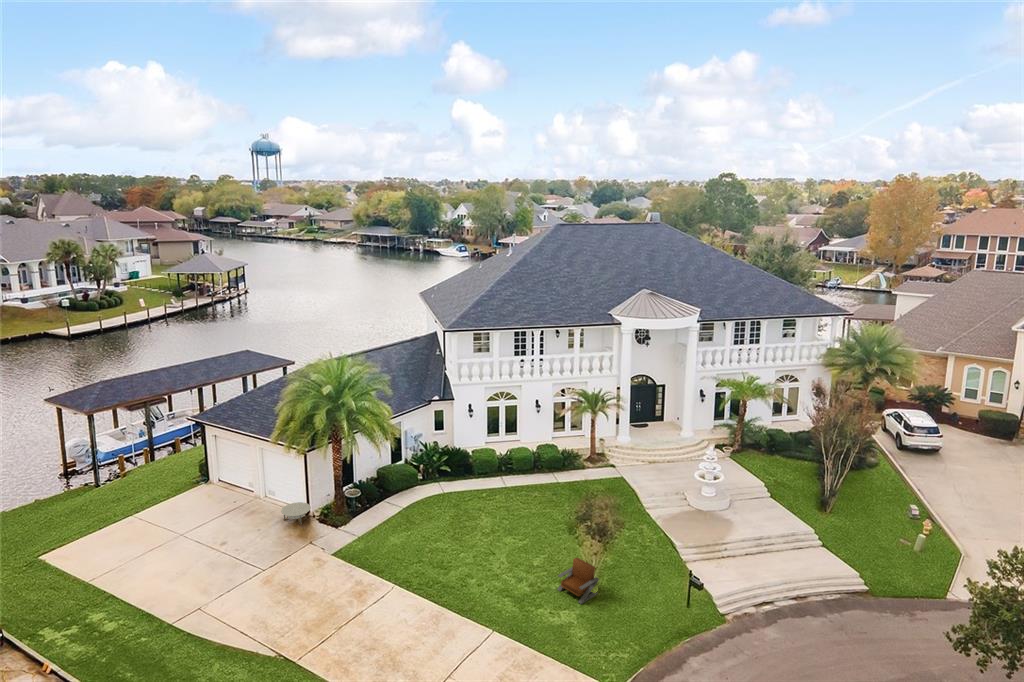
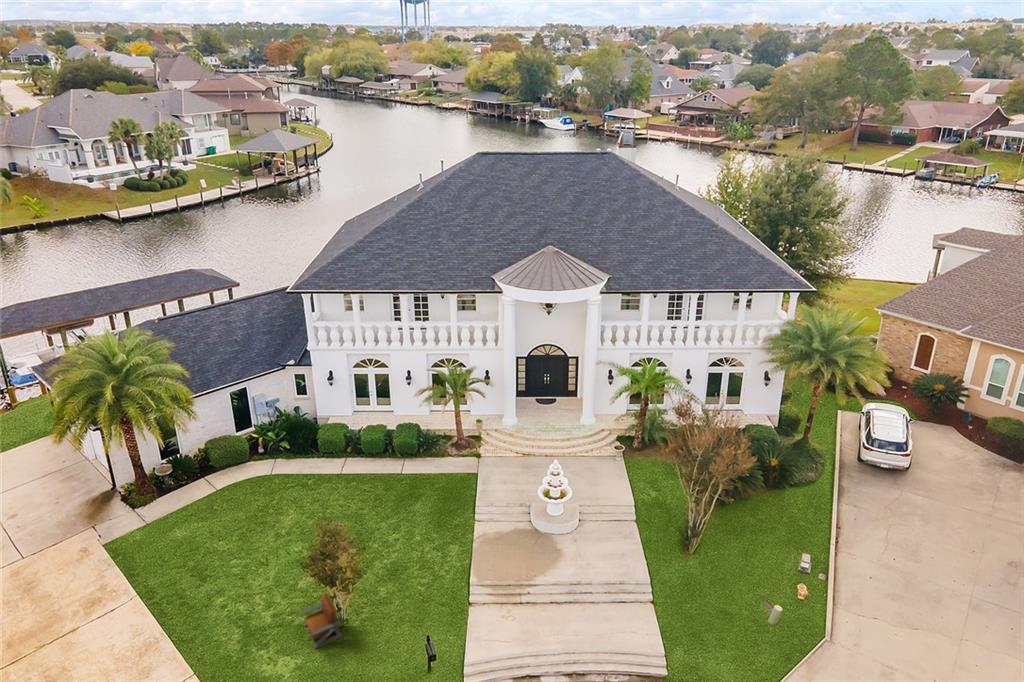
round table: present [281,502,311,525] -> none [92,473,125,500]

